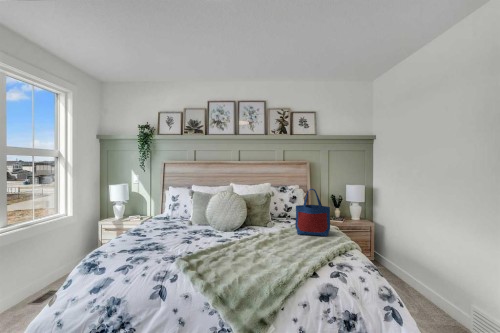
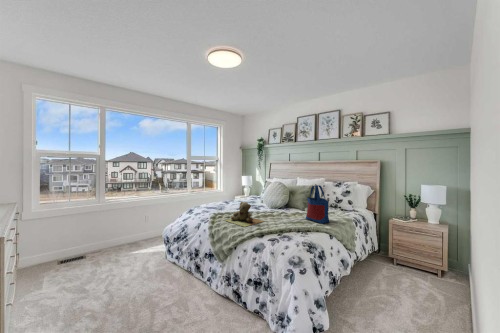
teddy bear: none [213,223,270,265] -> present [226,202,264,227]

